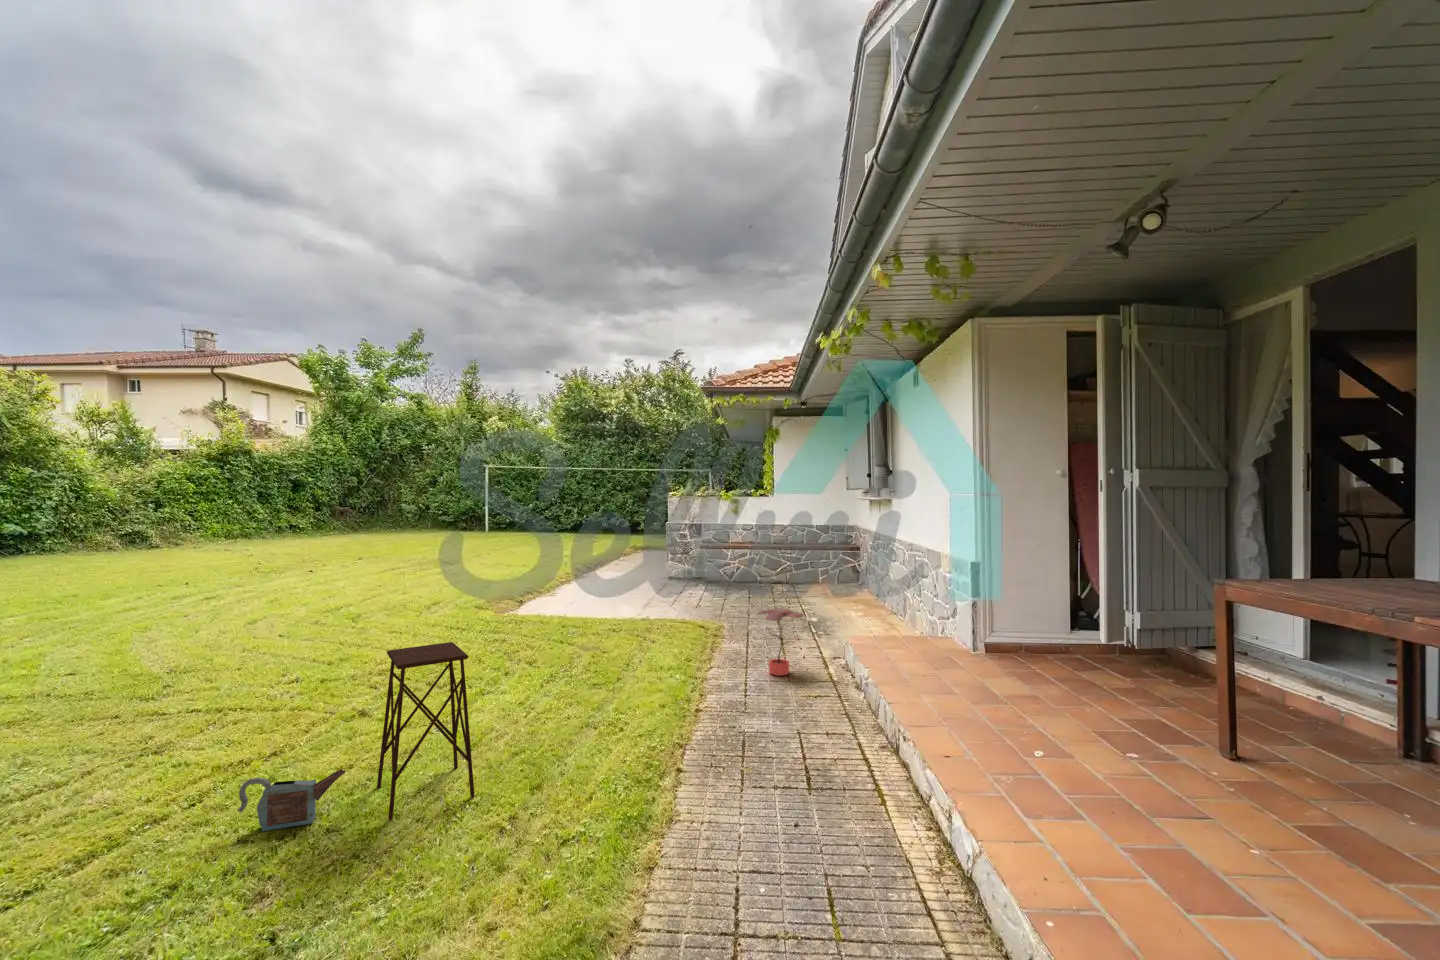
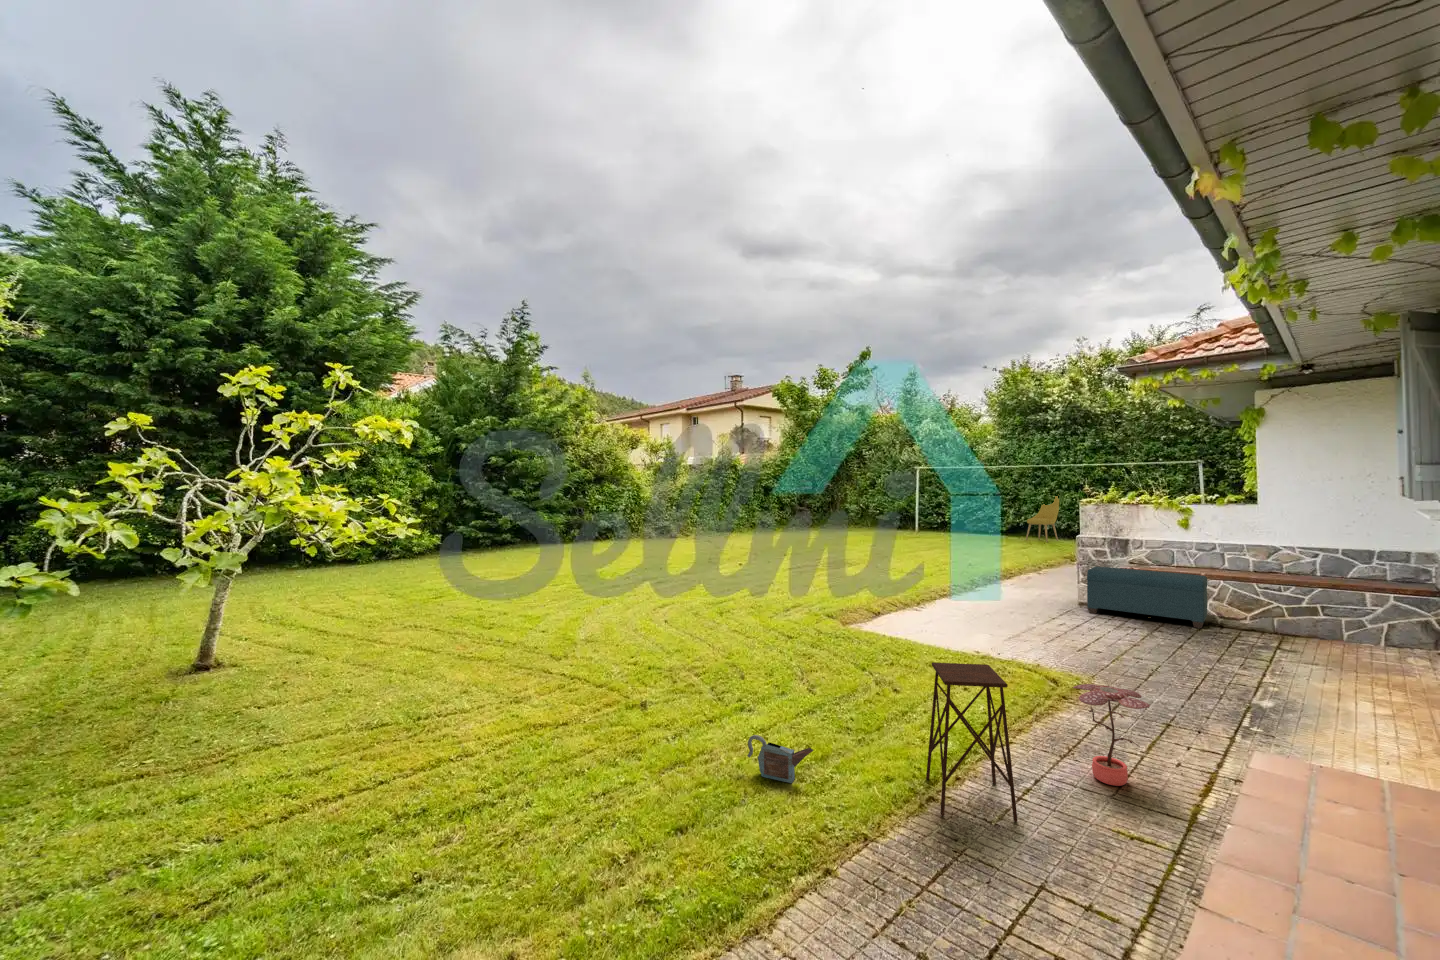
chair: none [589,494,615,537] -> present [1026,496,1059,542]
bench: none [681,546,753,584] -> present [1087,566,1208,628]
side table: present [377,642,474,820] -> present [926,662,1018,822]
watering can: present [238,769,345,831] -> present [747,735,813,783]

